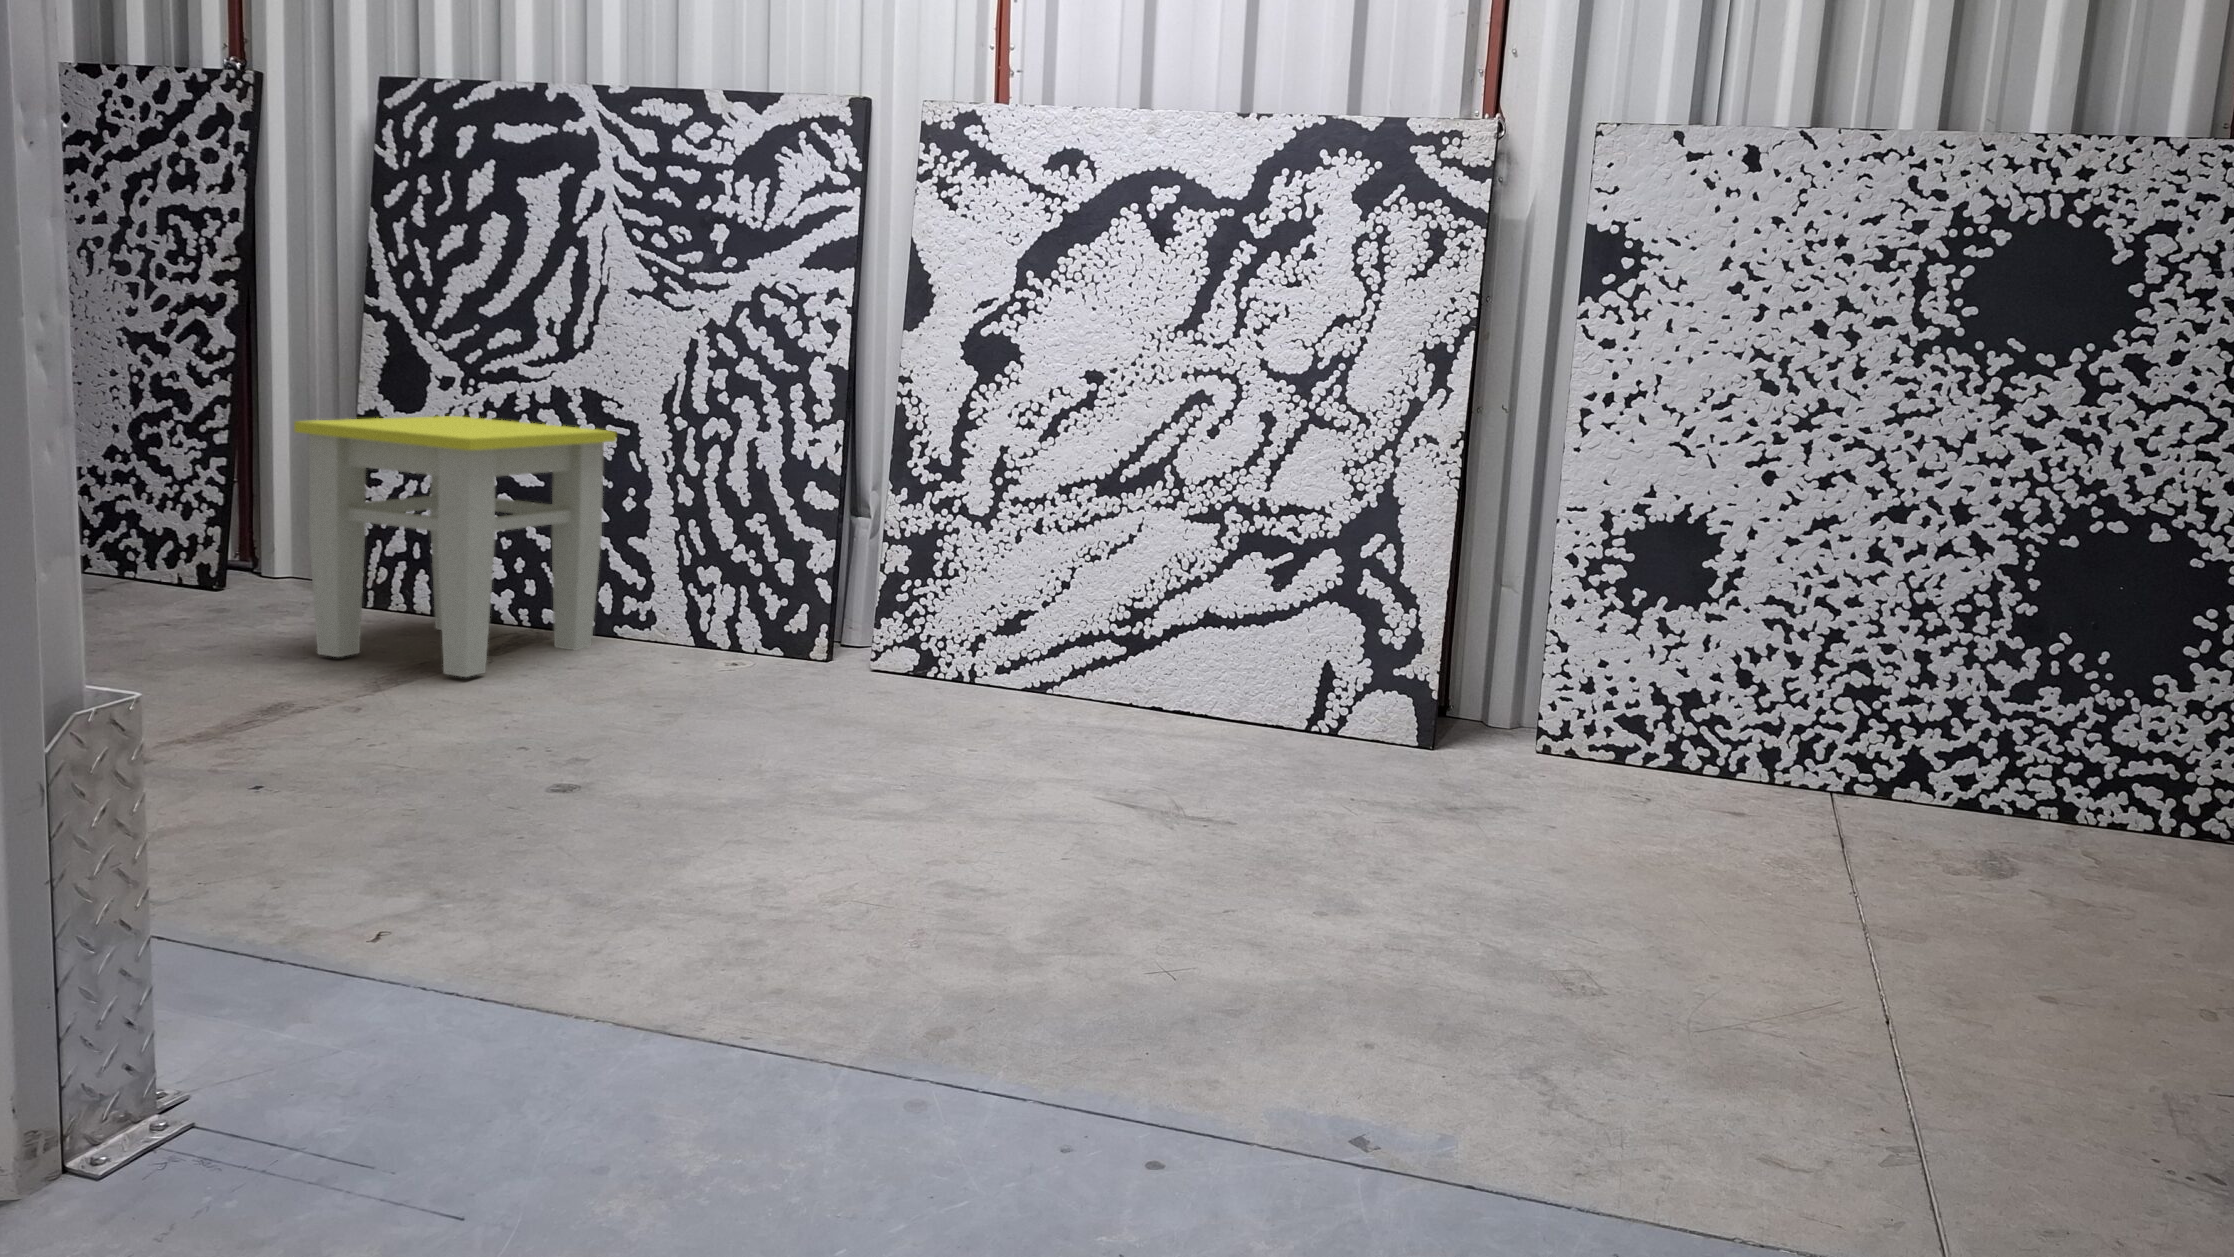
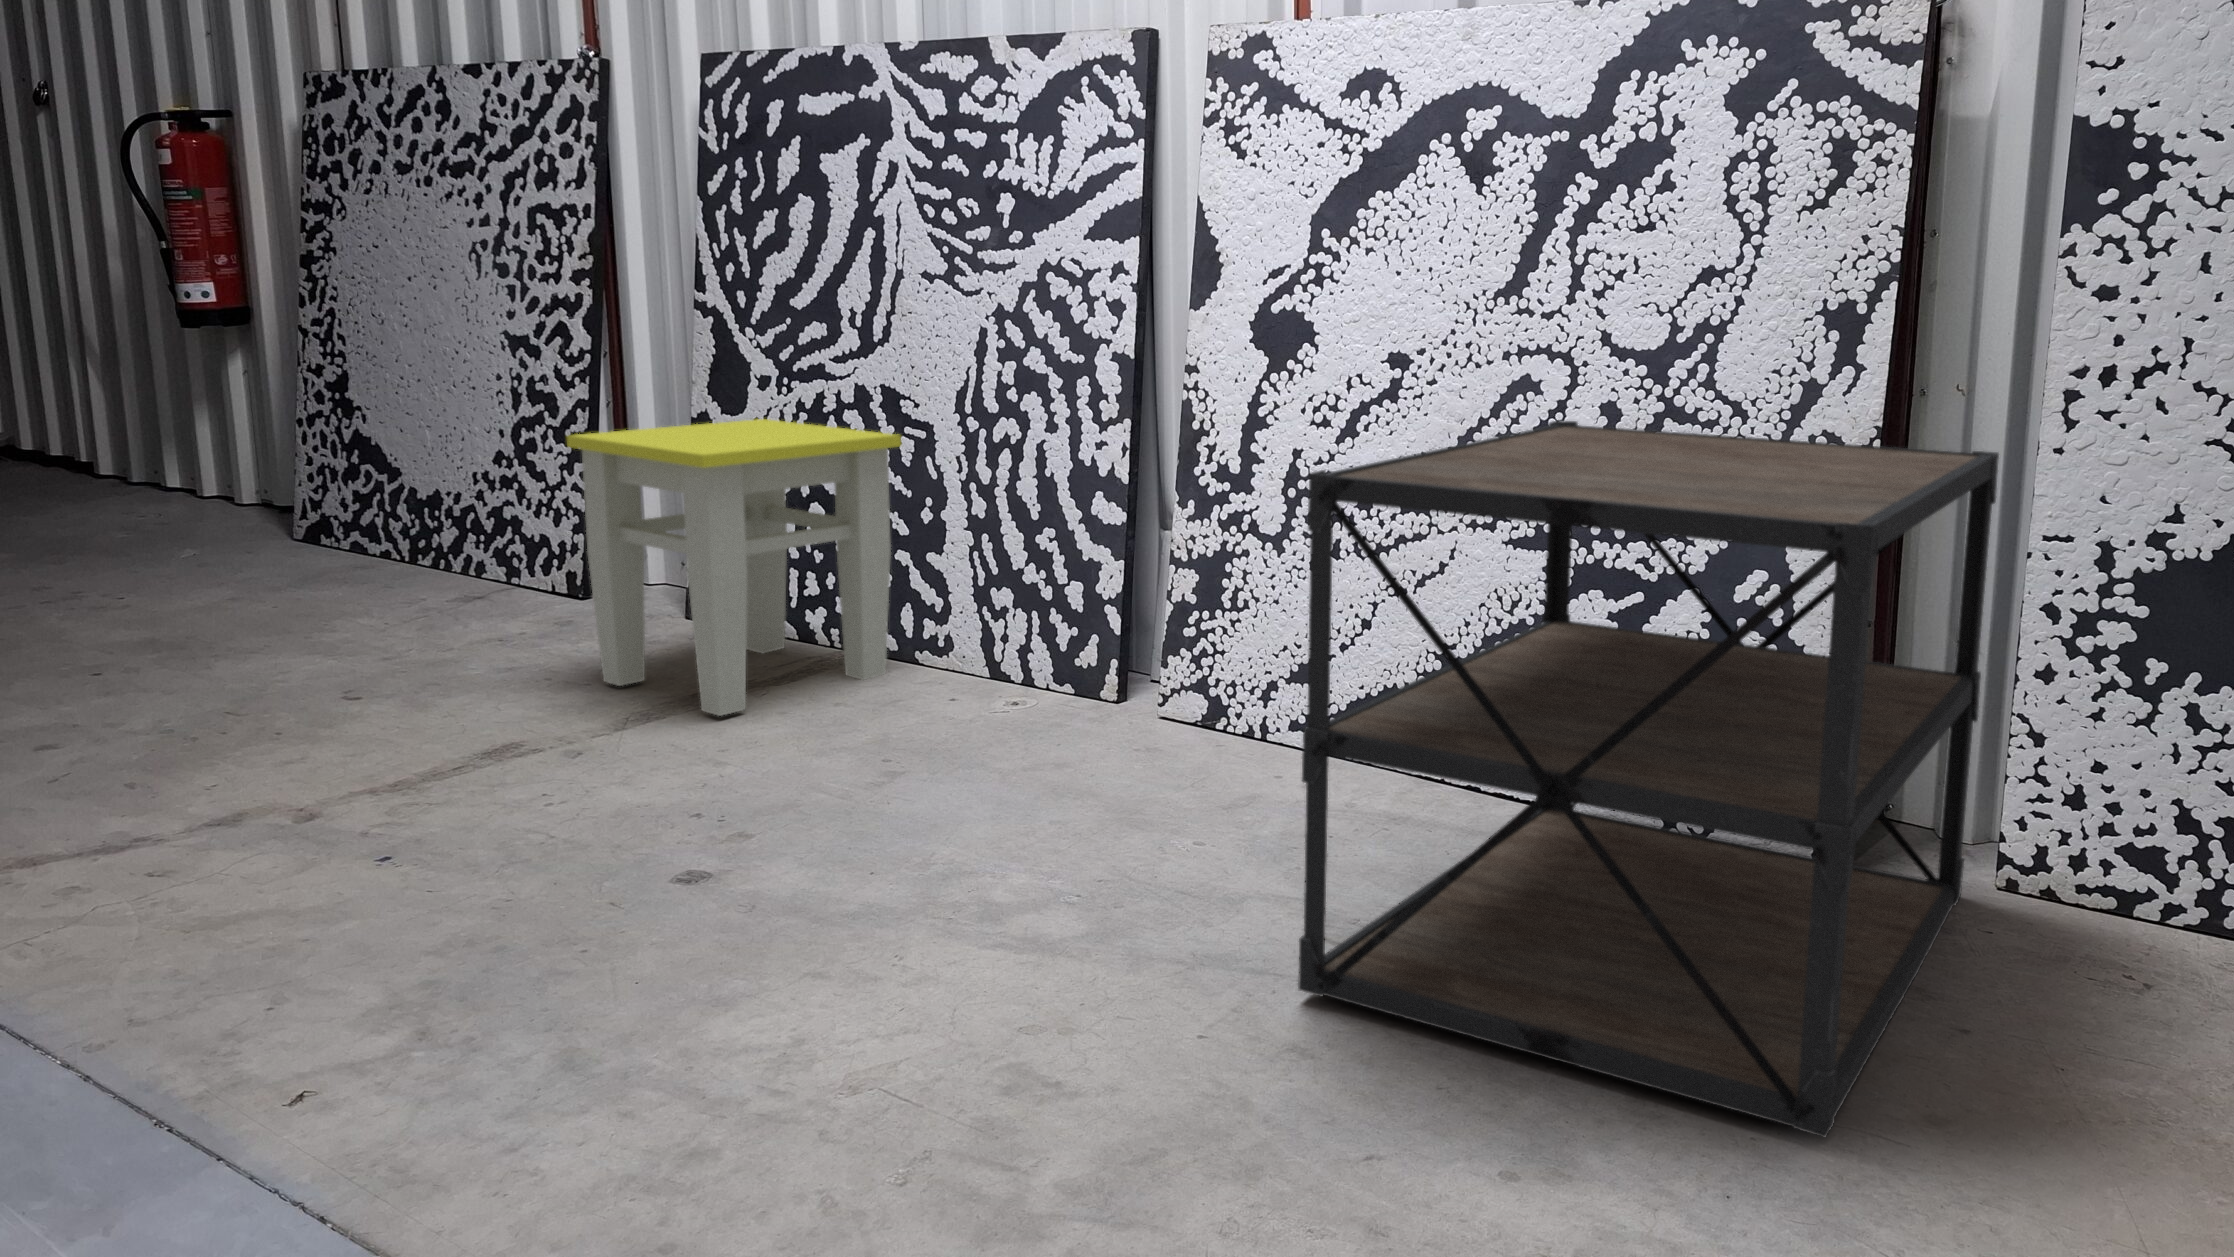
shelving unit: none [1115,424,1547,880] -> present [1298,420,1999,1137]

